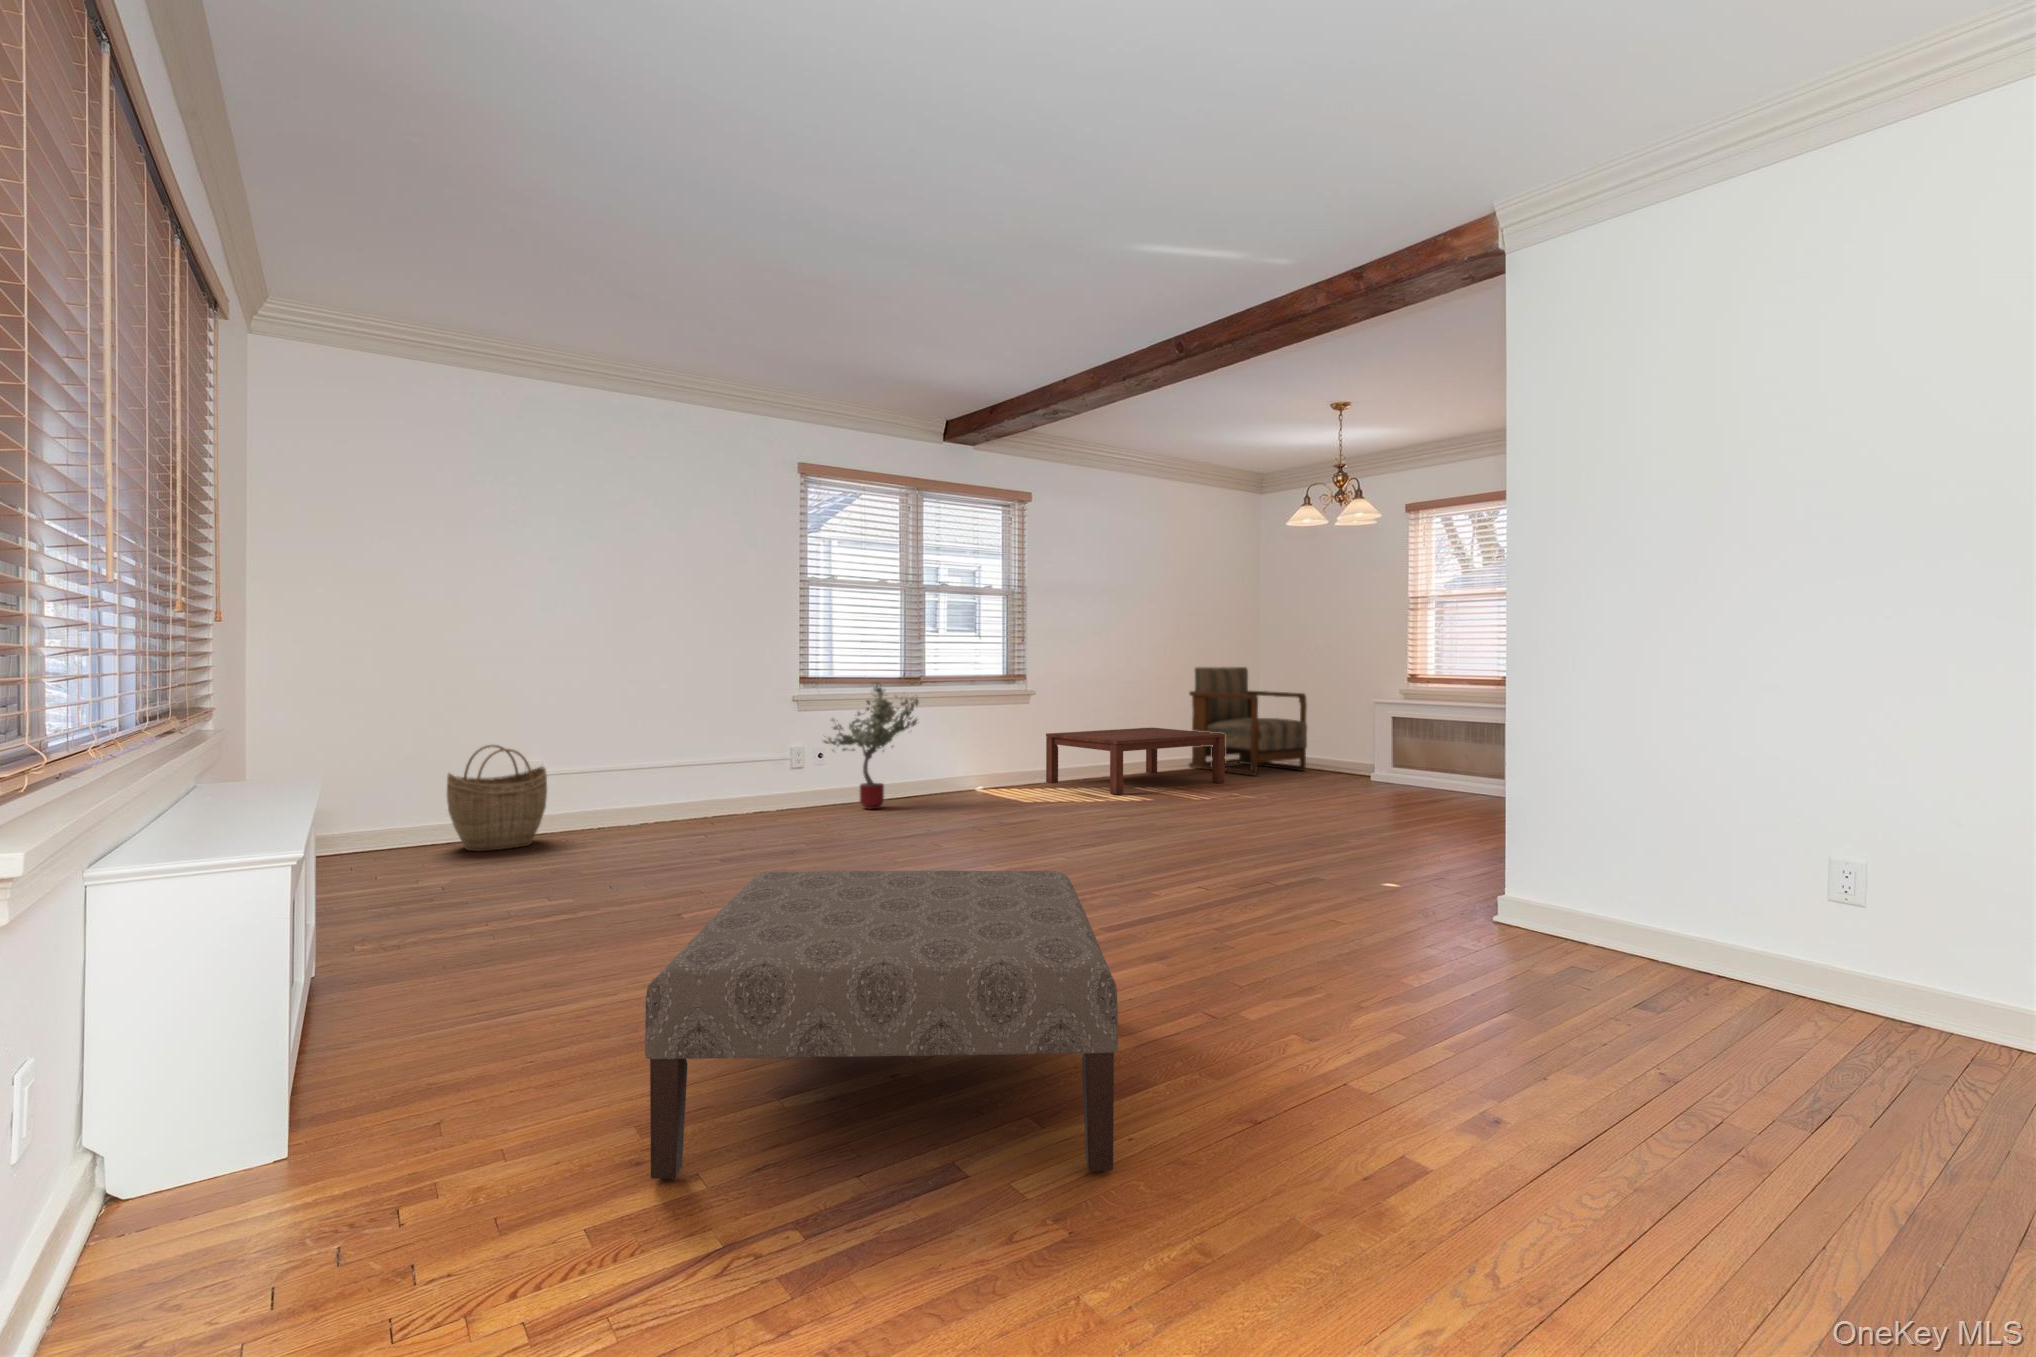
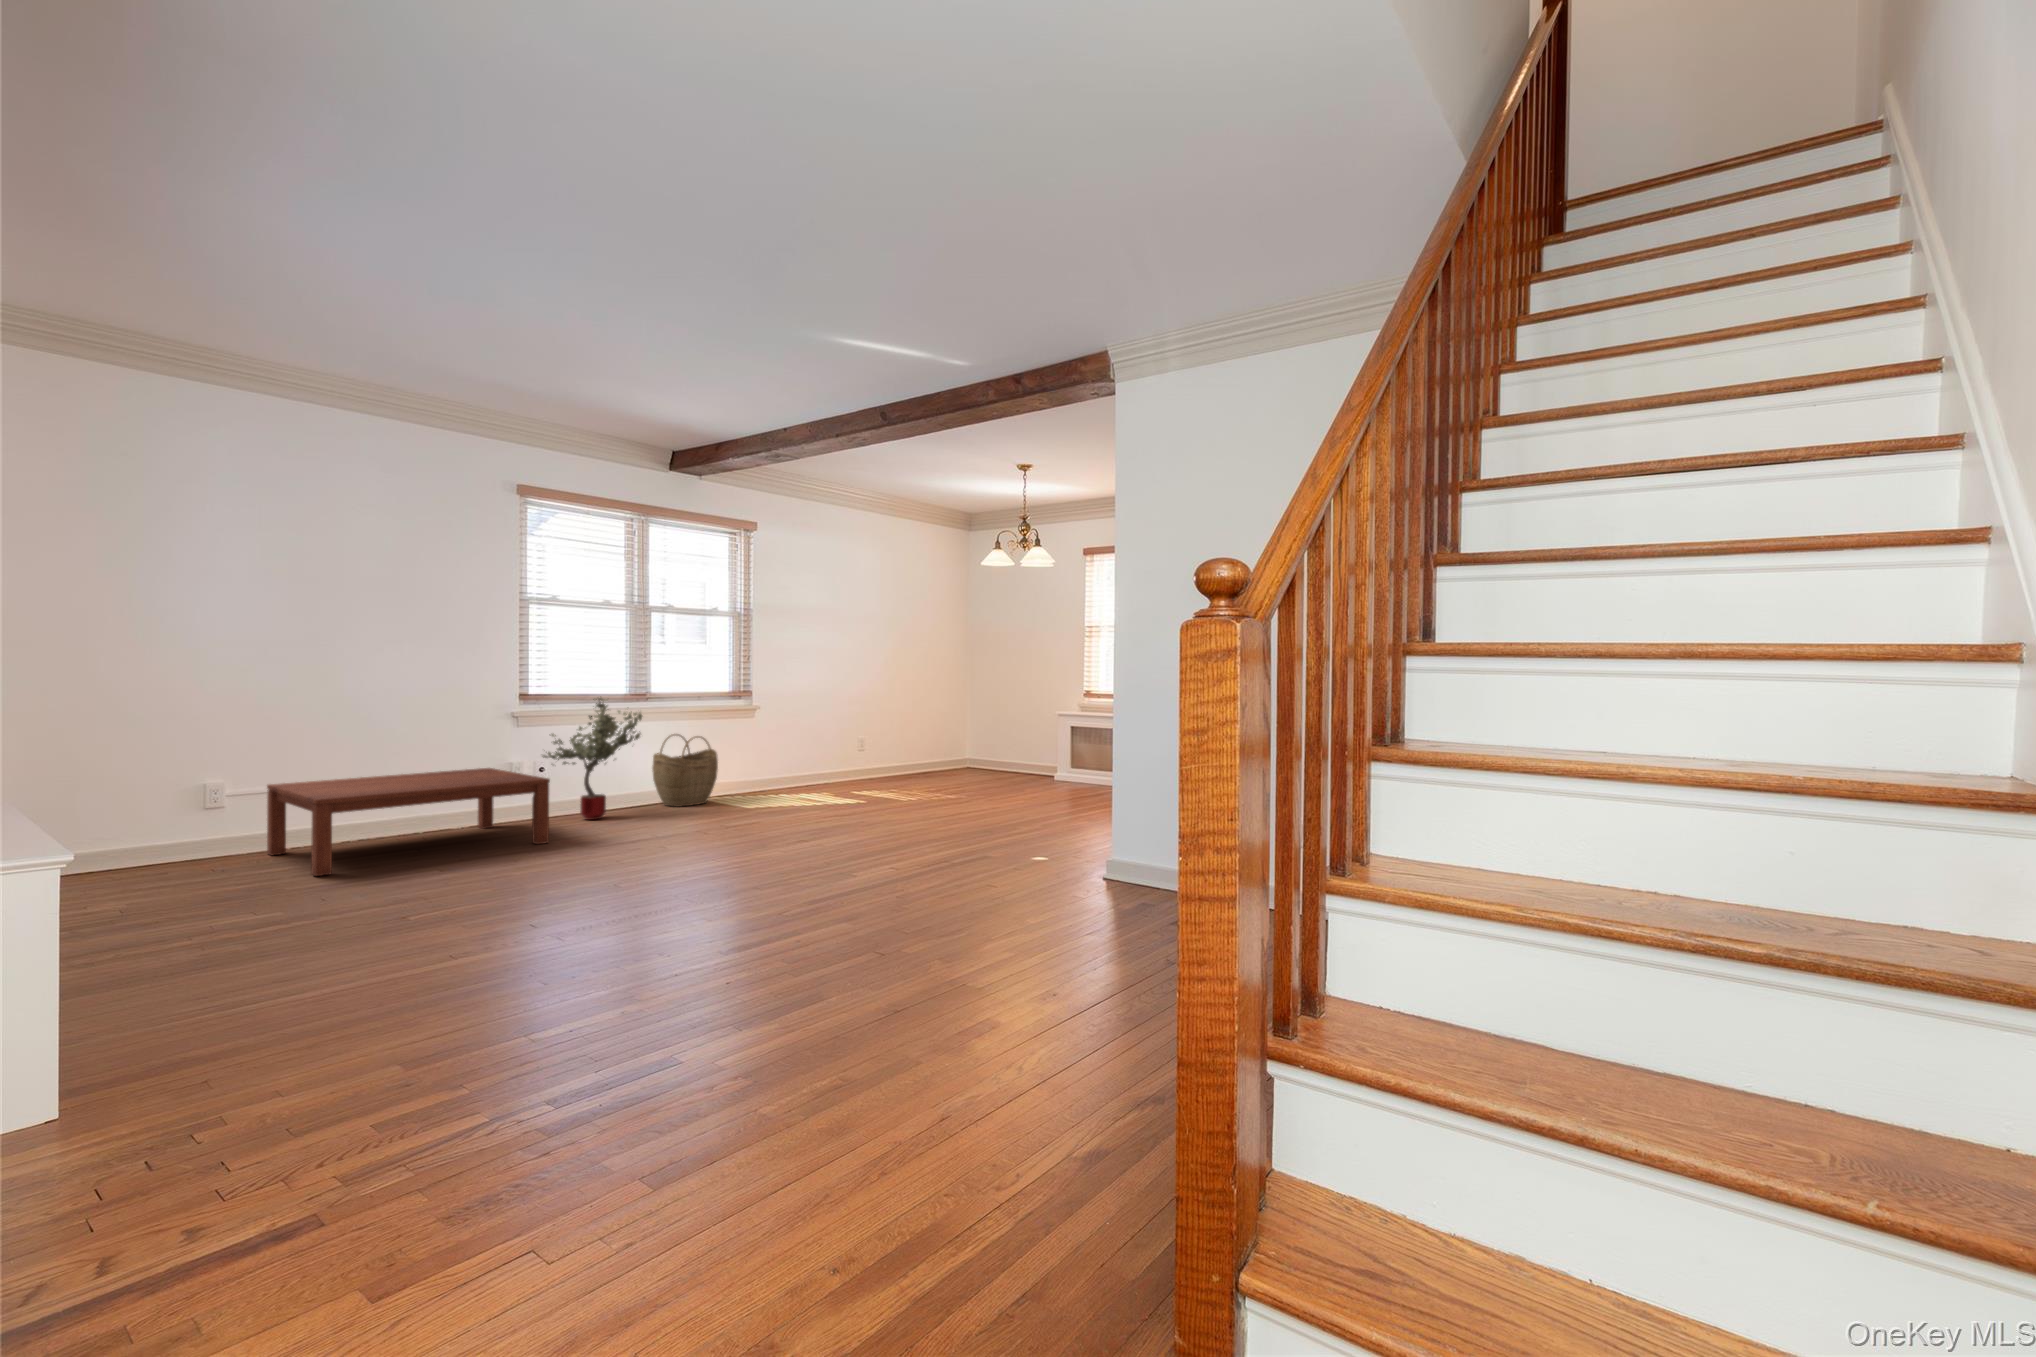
armchair: present [1189,667,1307,776] -> none [903,682,1004,777]
coffee table: present [1046,727,1225,794] -> present [267,768,550,876]
woven basket: present [447,745,547,851] -> present [652,734,718,807]
ottoman: present [645,870,1118,1180] -> none [363,871,784,1154]

